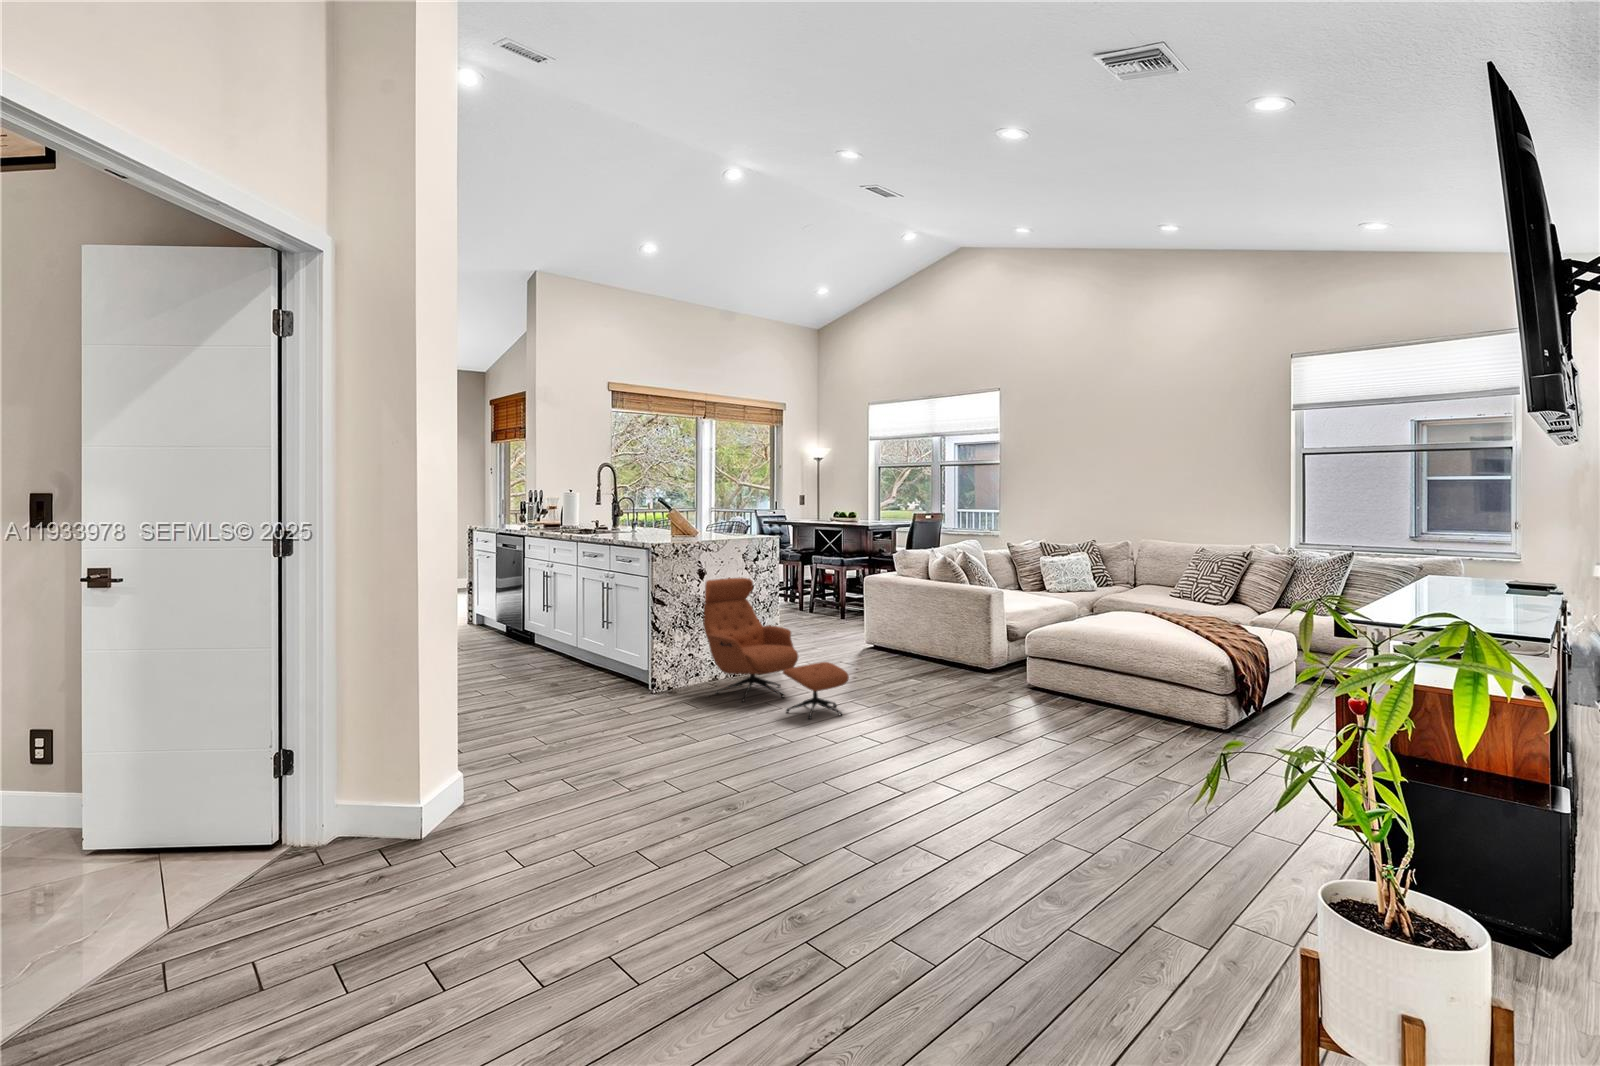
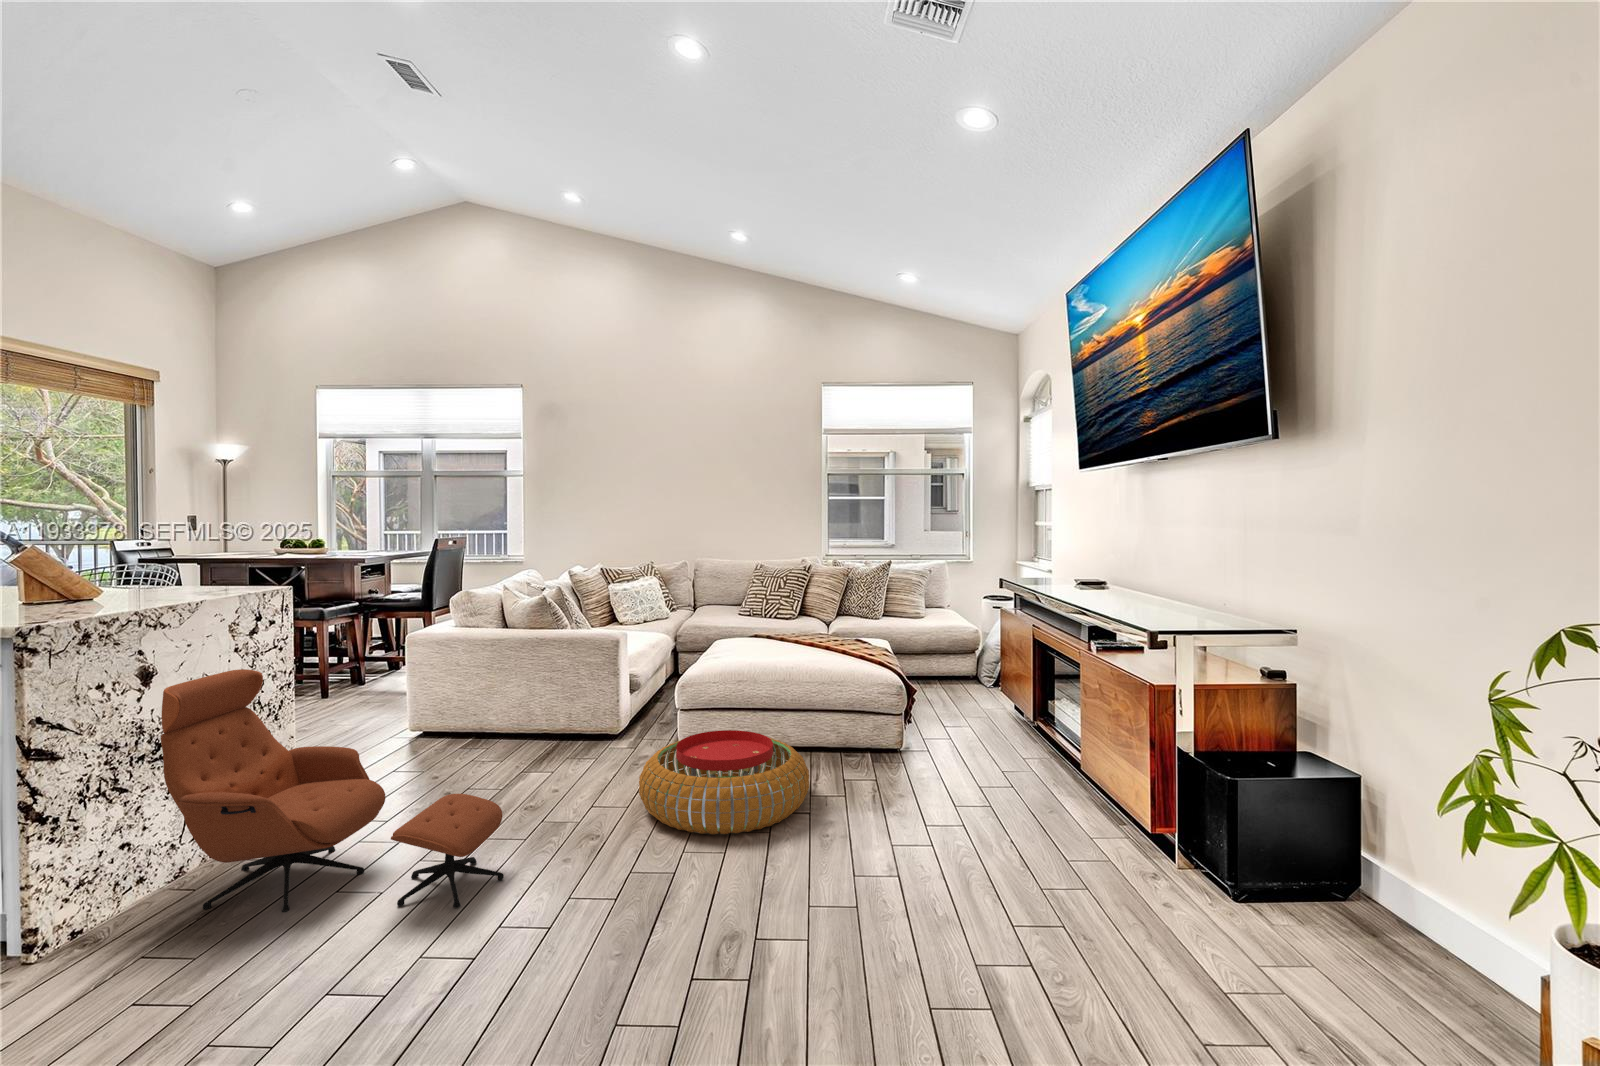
pouf: none [947,663,1083,733] -> present [639,730,809,834]

